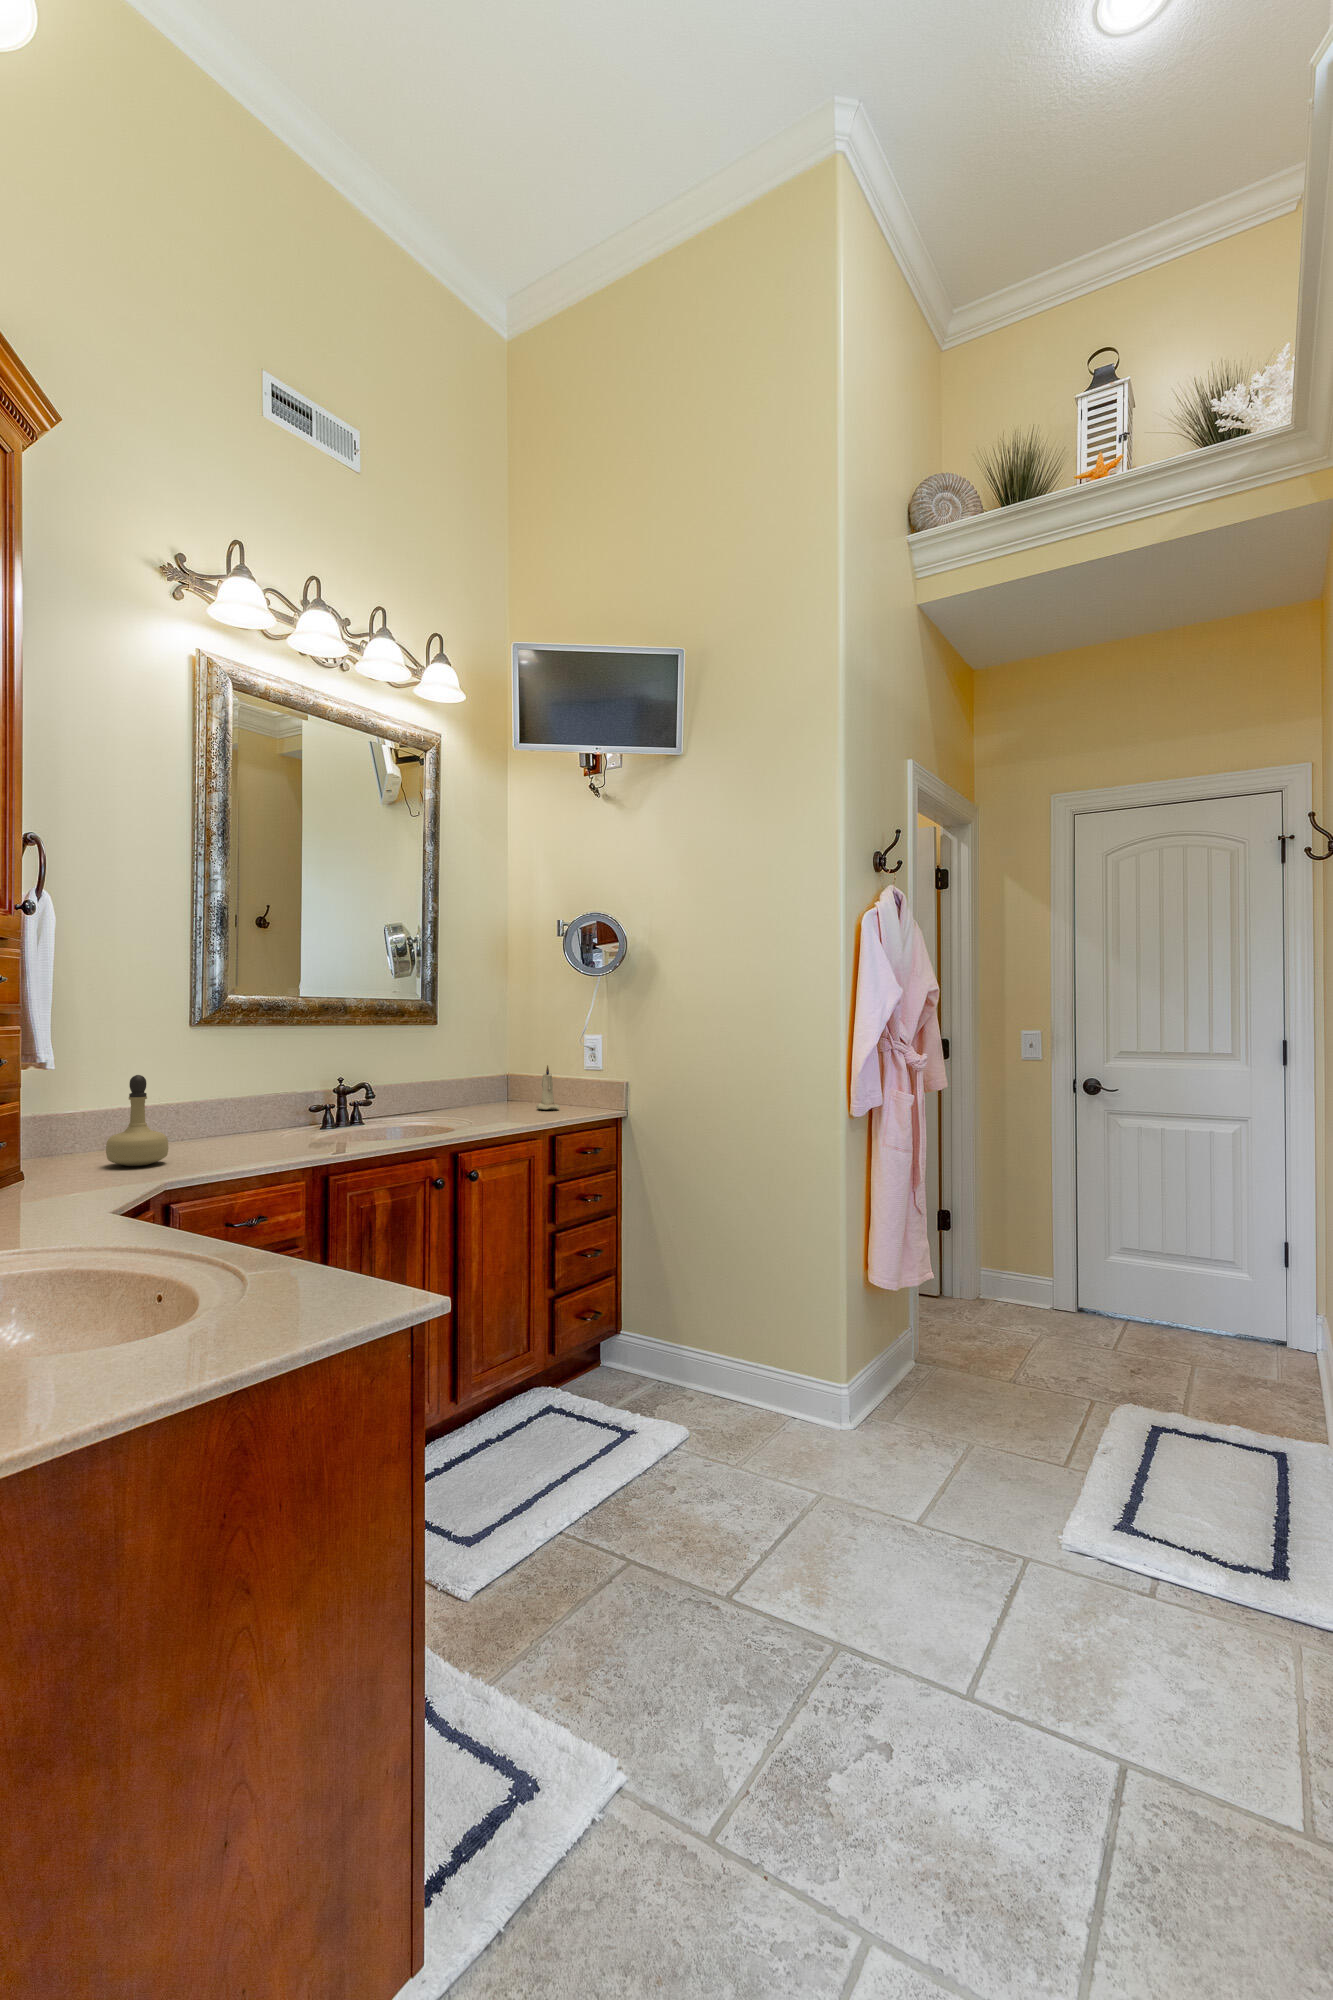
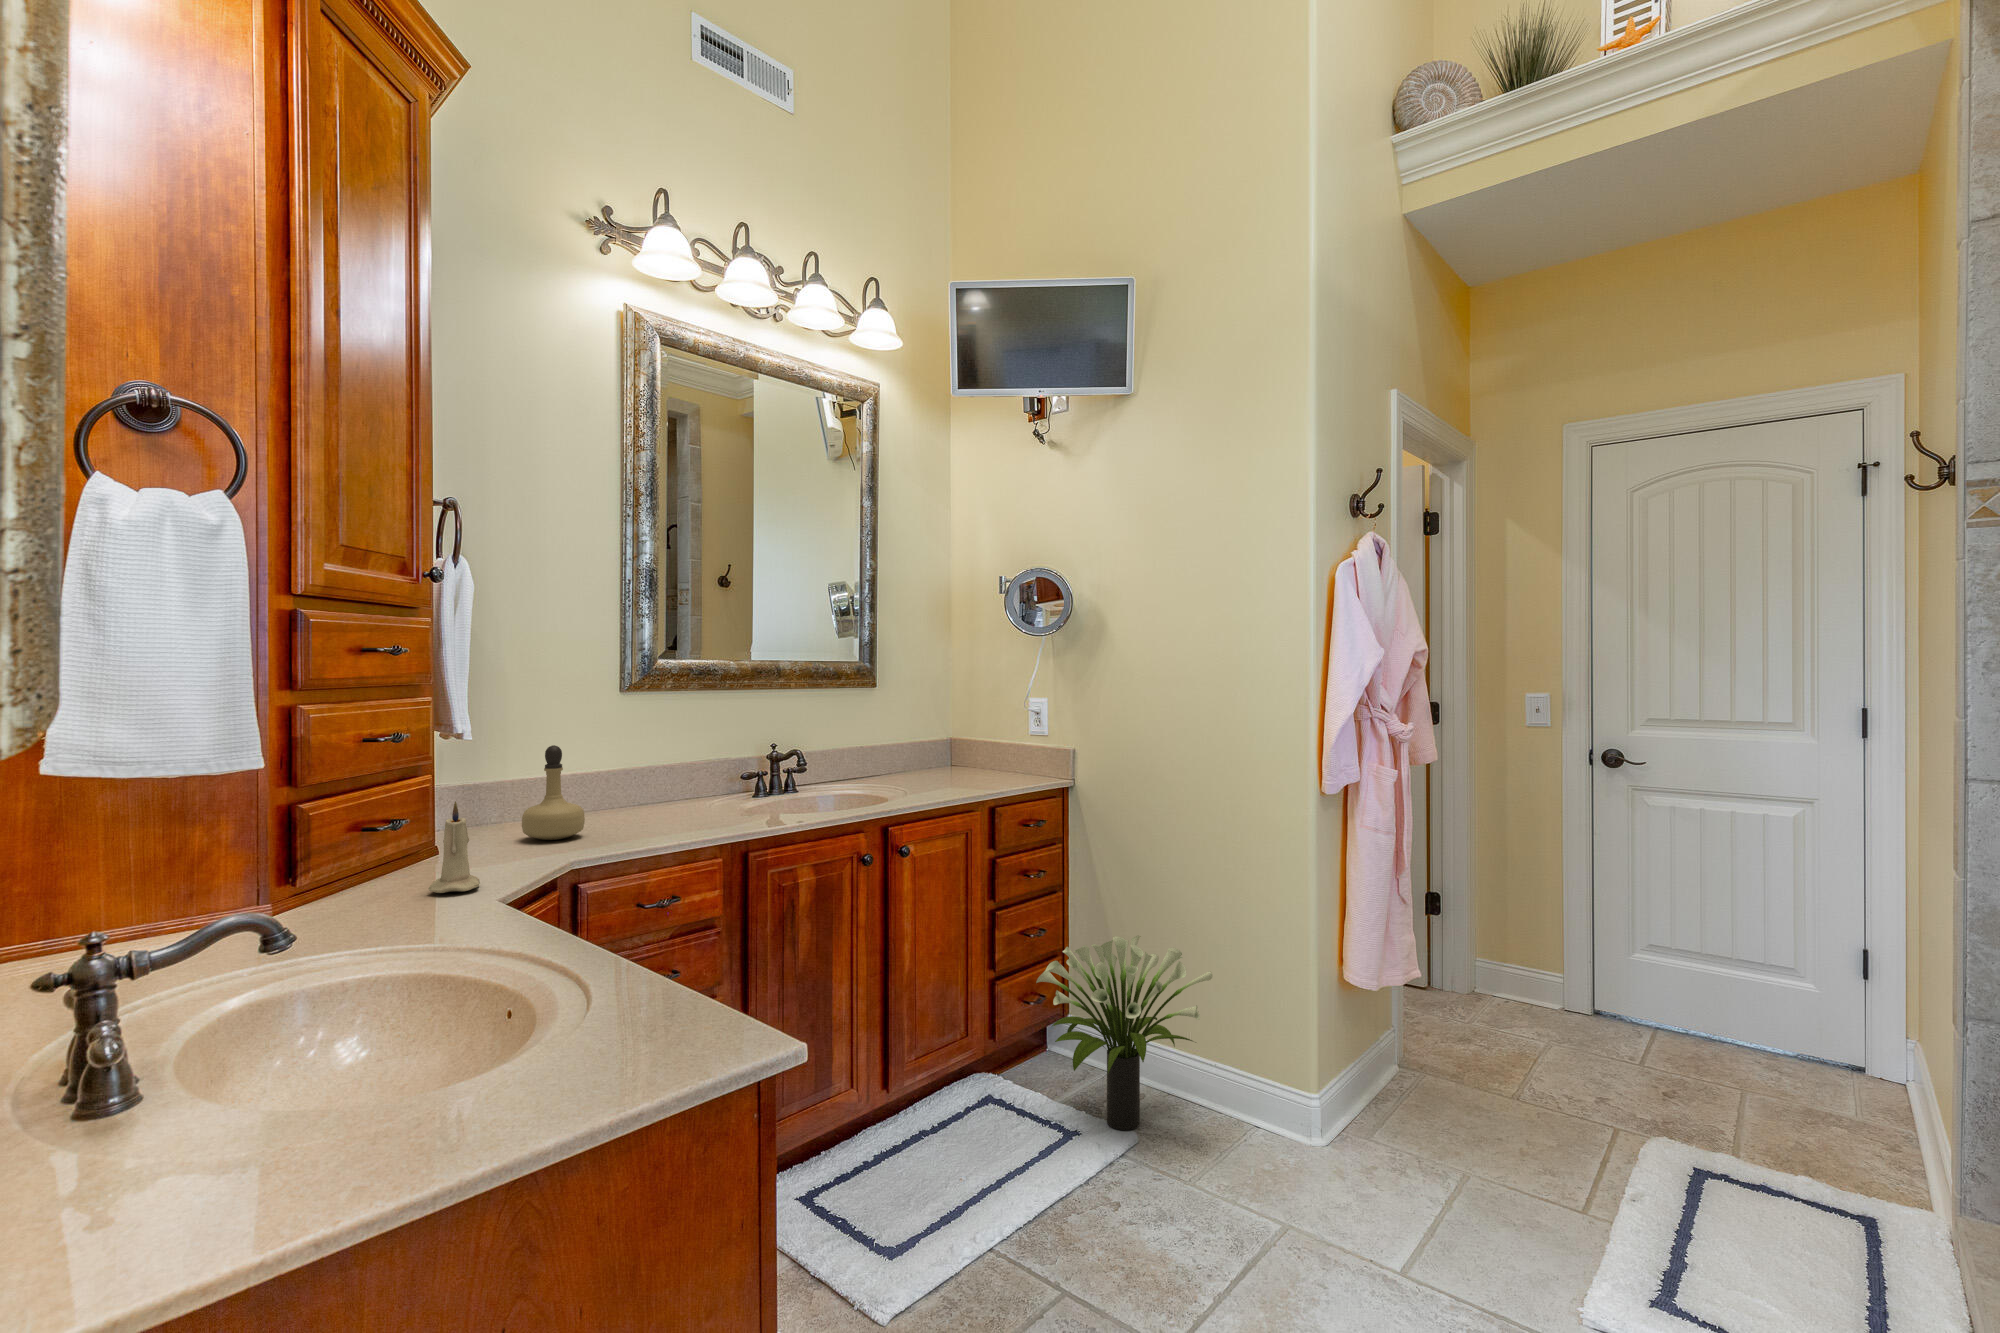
candle: present [536,1065,560,1110] -> present [428,802,480,893]
potted plant: none [594,1250,754,1428] -> present [1036,935,1212,1130]

